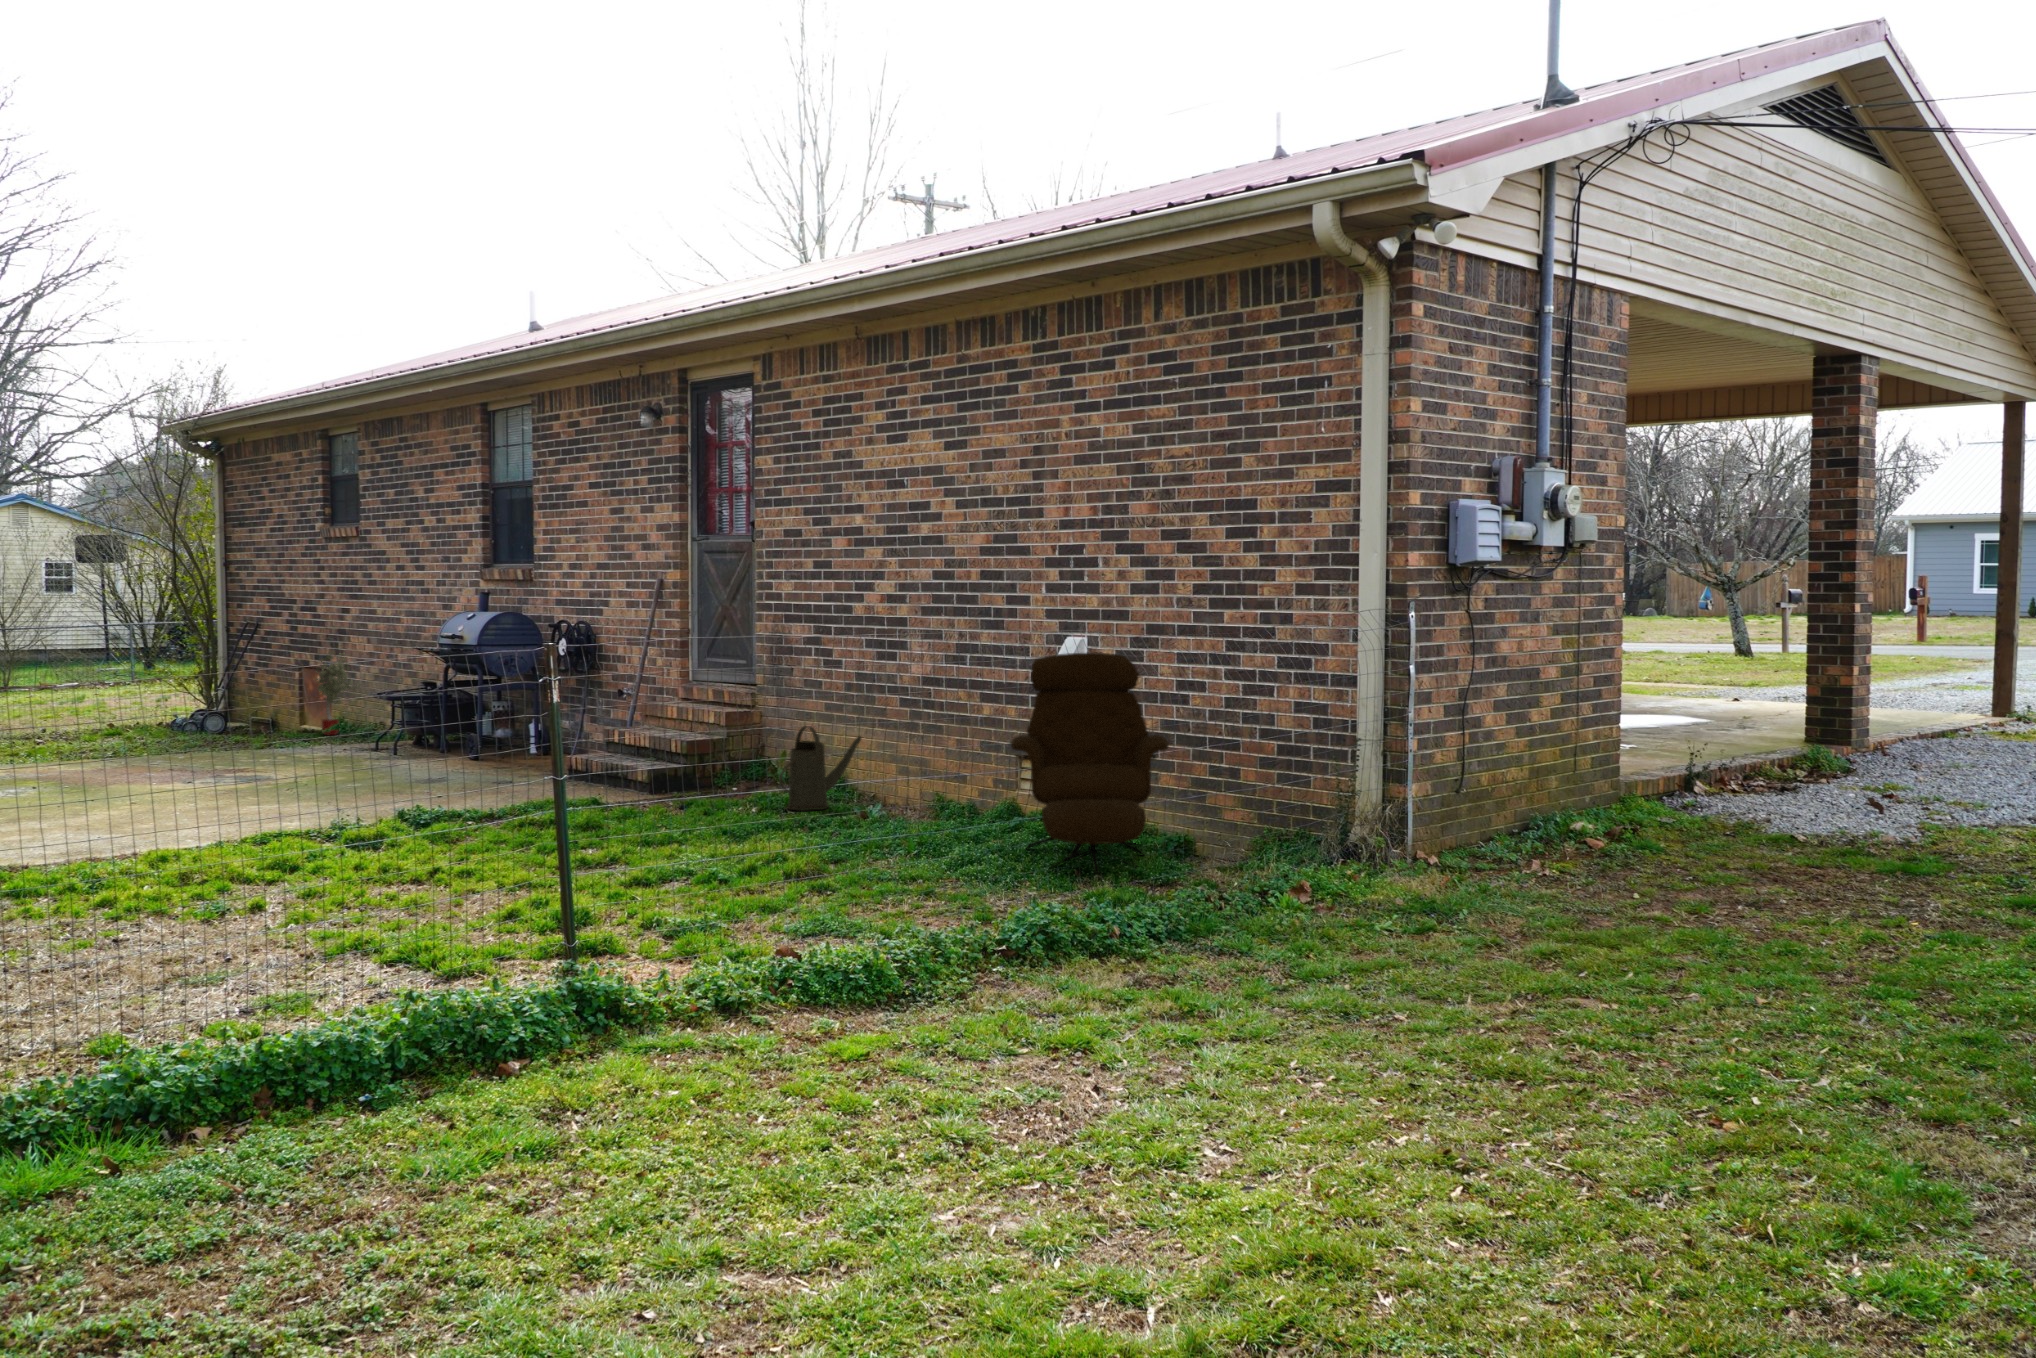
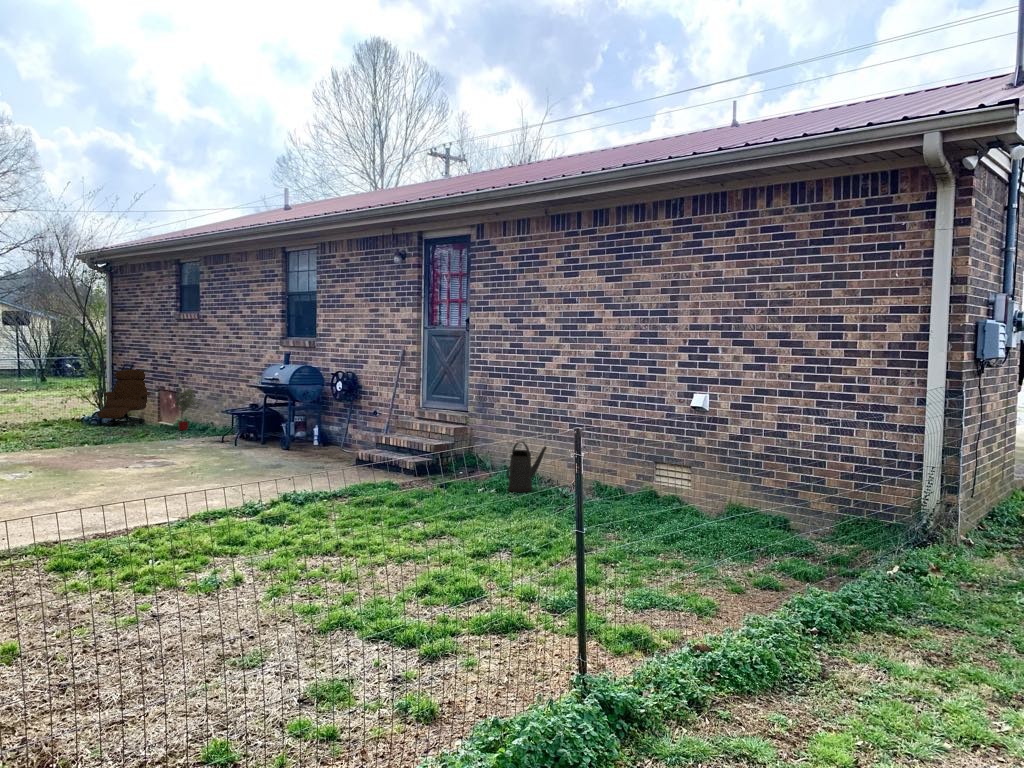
lounge chair: present [1011,653,1169,874] -> present [97,369,150,426]

